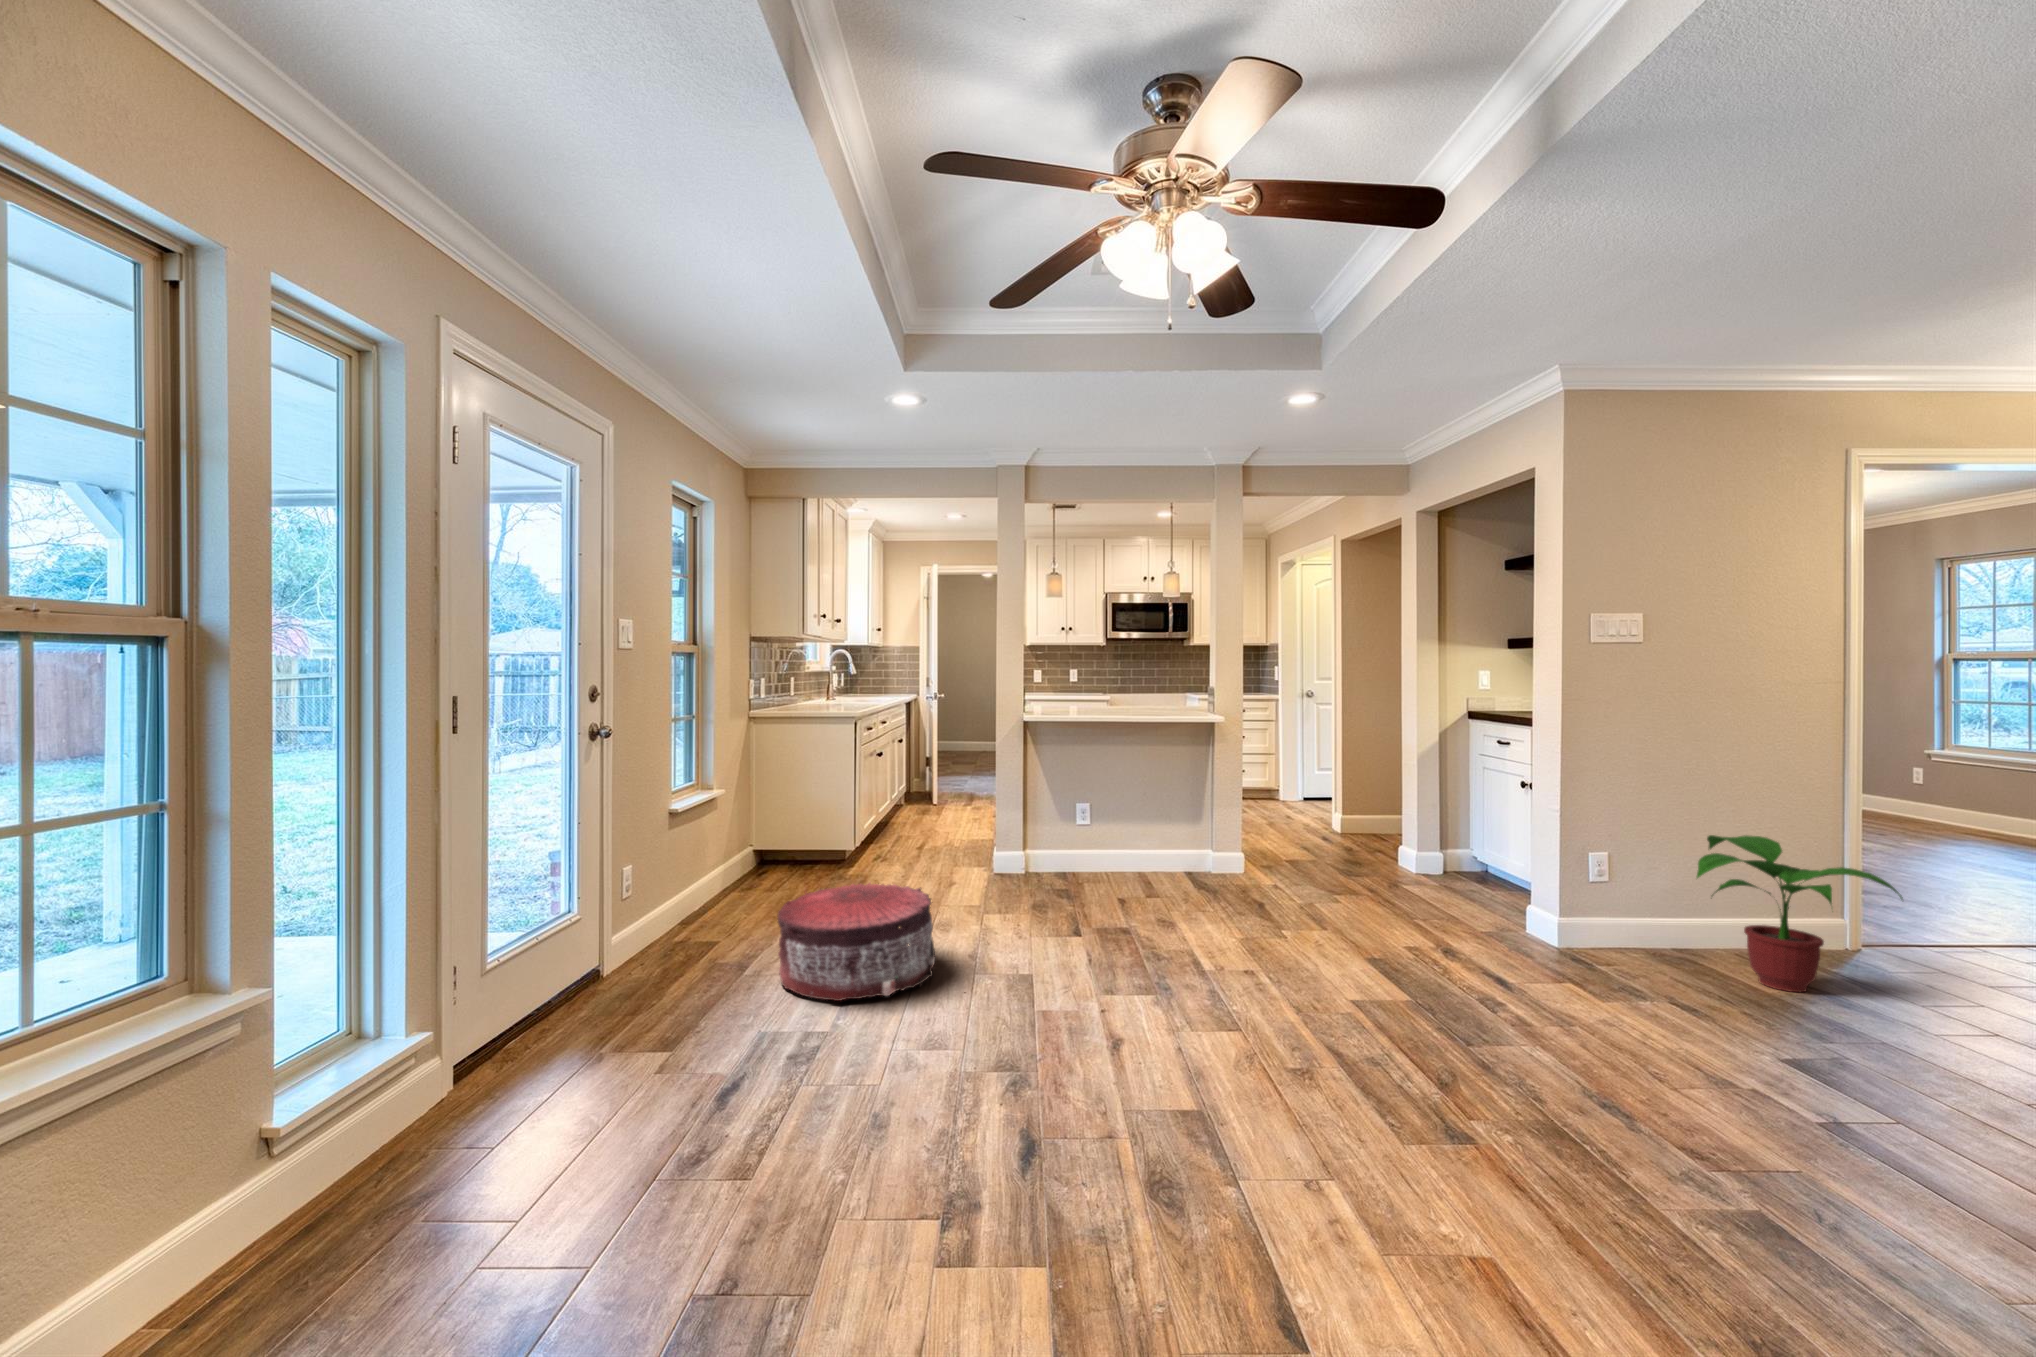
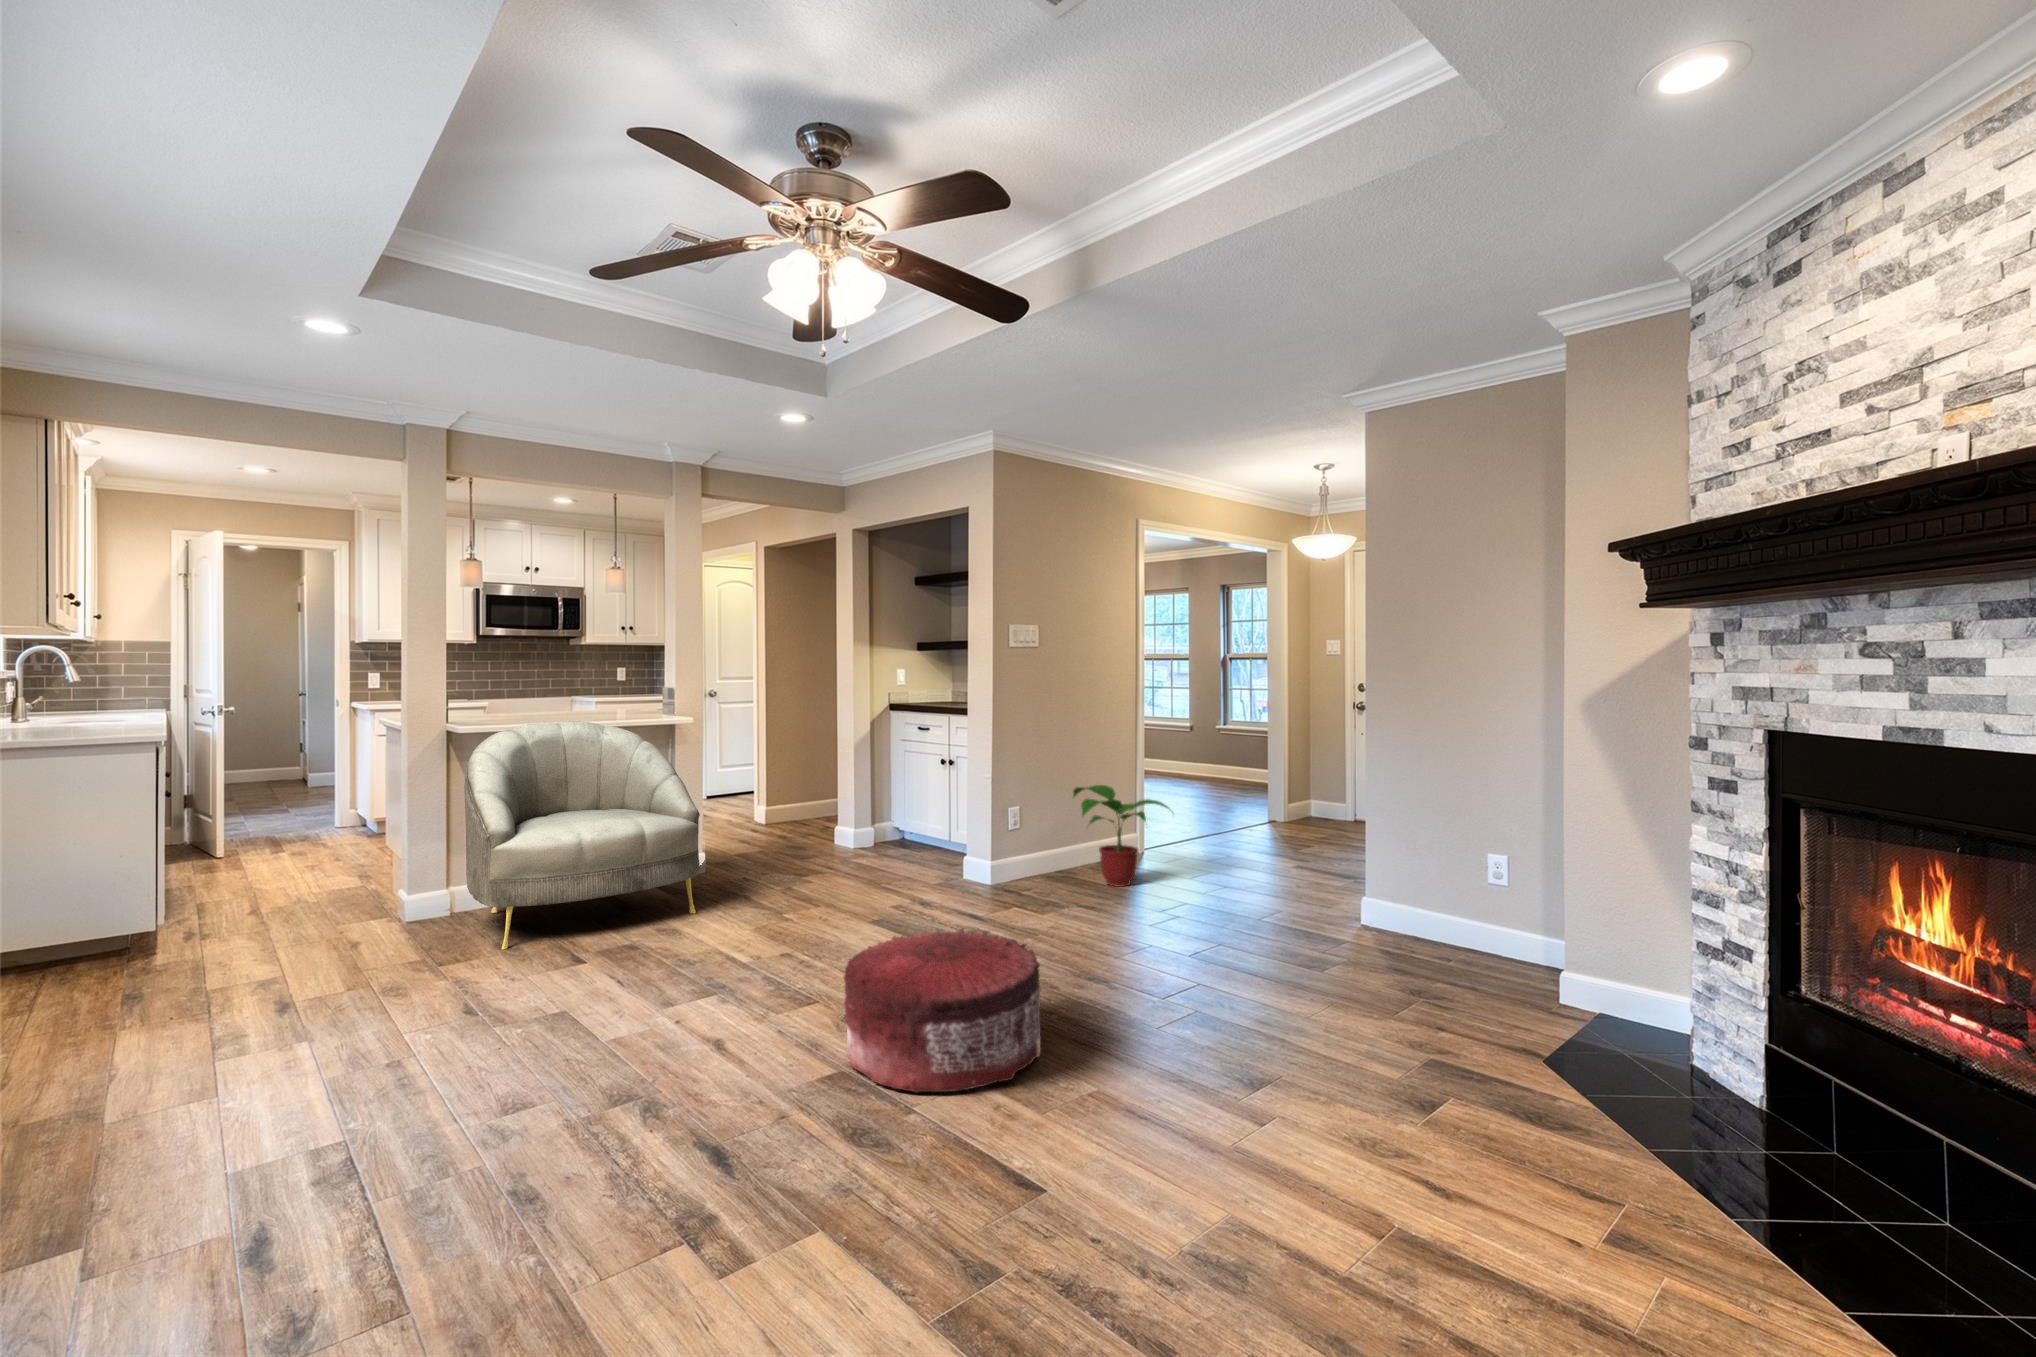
armchair: none [1026,719,1210,908] -> present [464,721,700,949]
pouf: present [778,883,935,1001] -> present [844,929,1041,1093]

